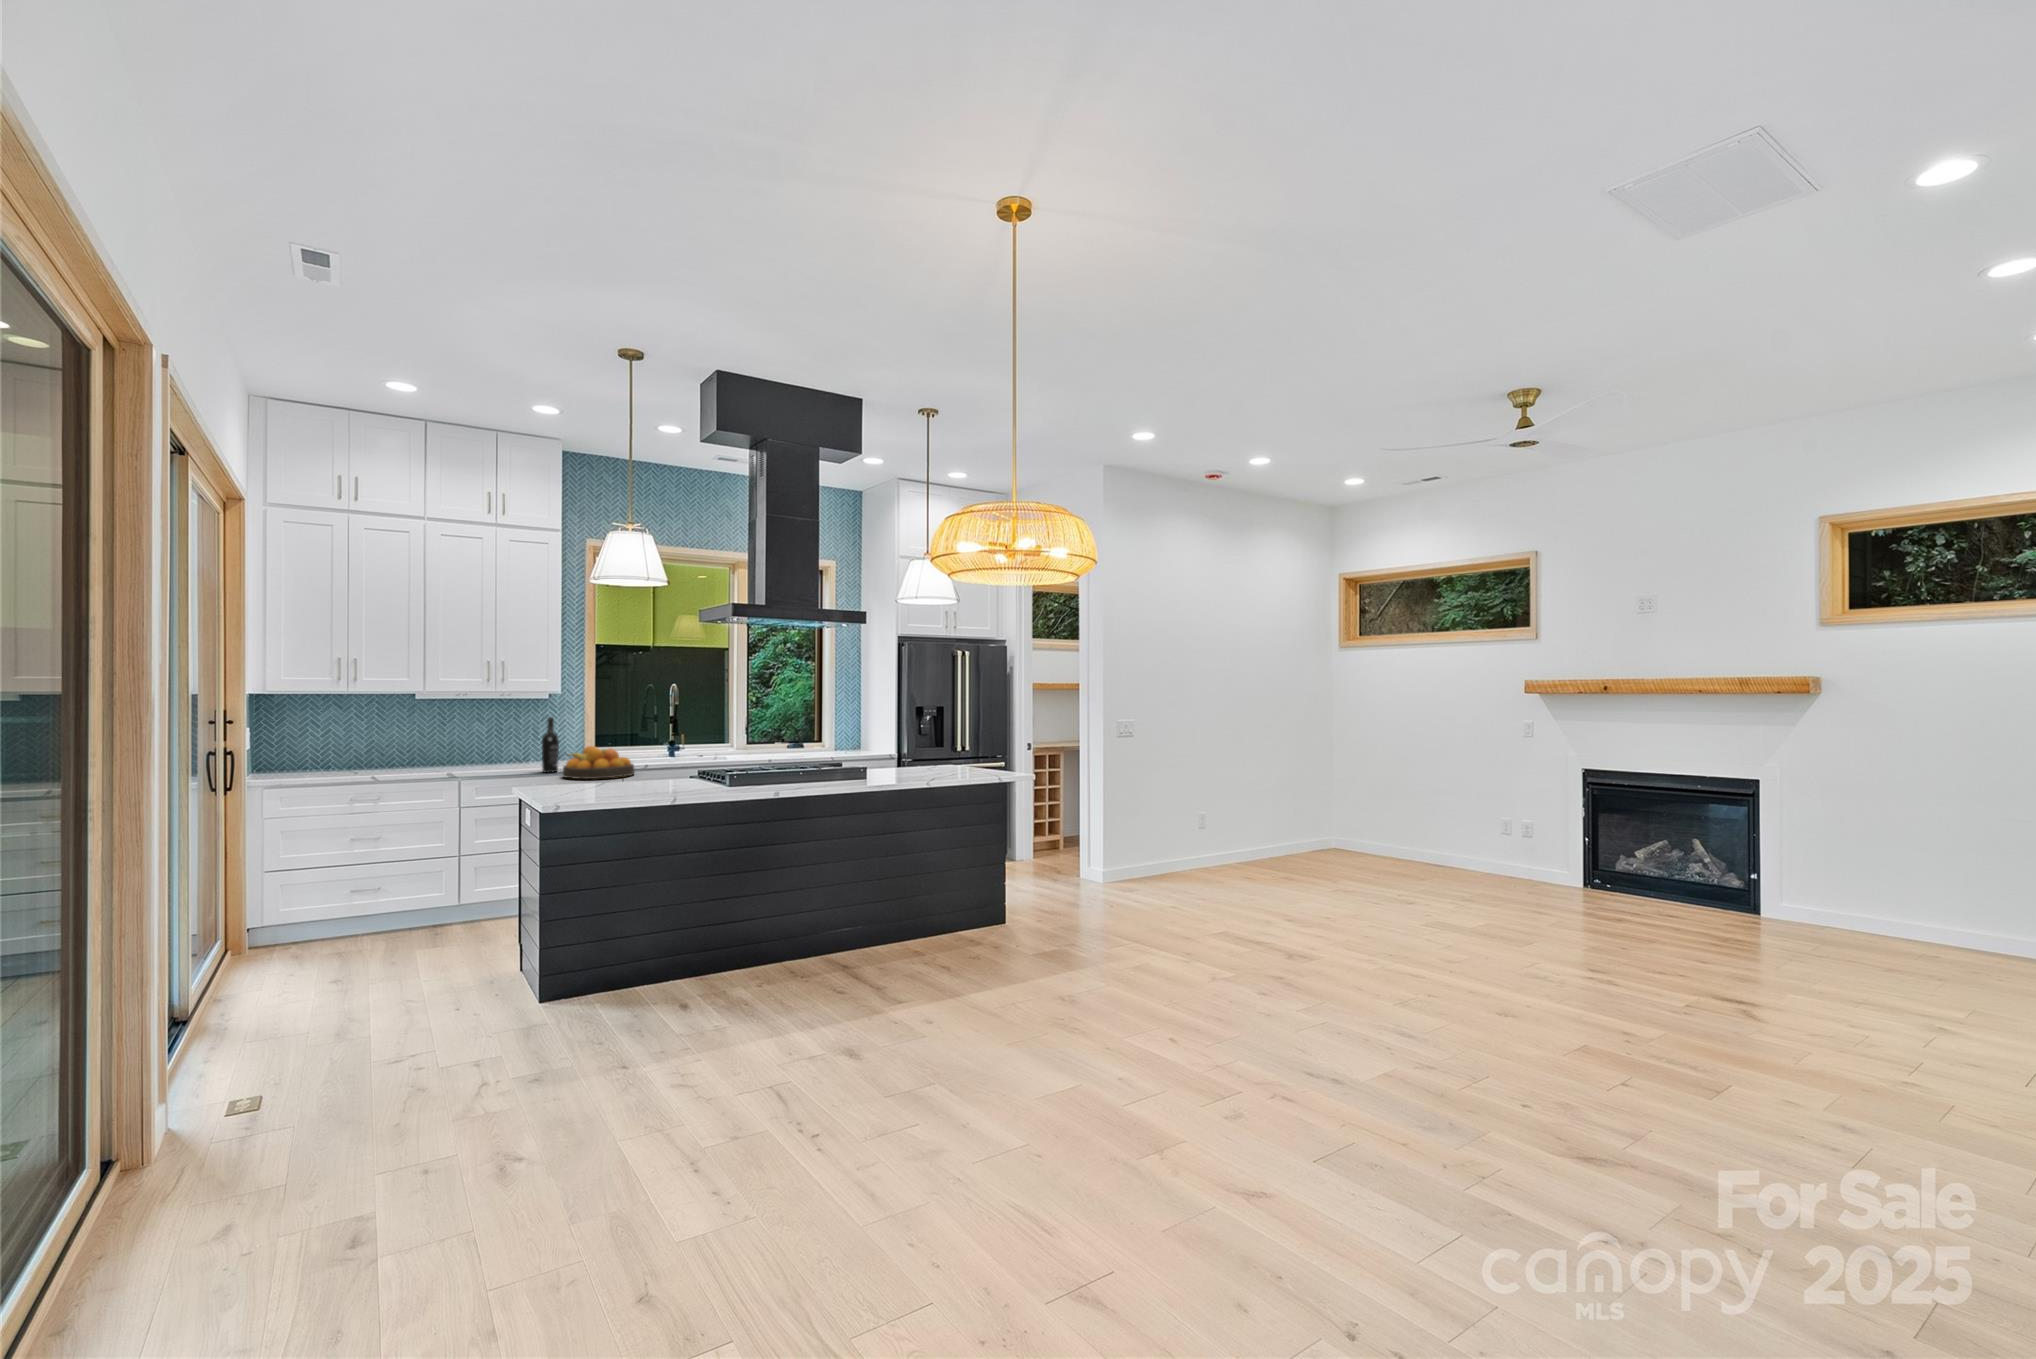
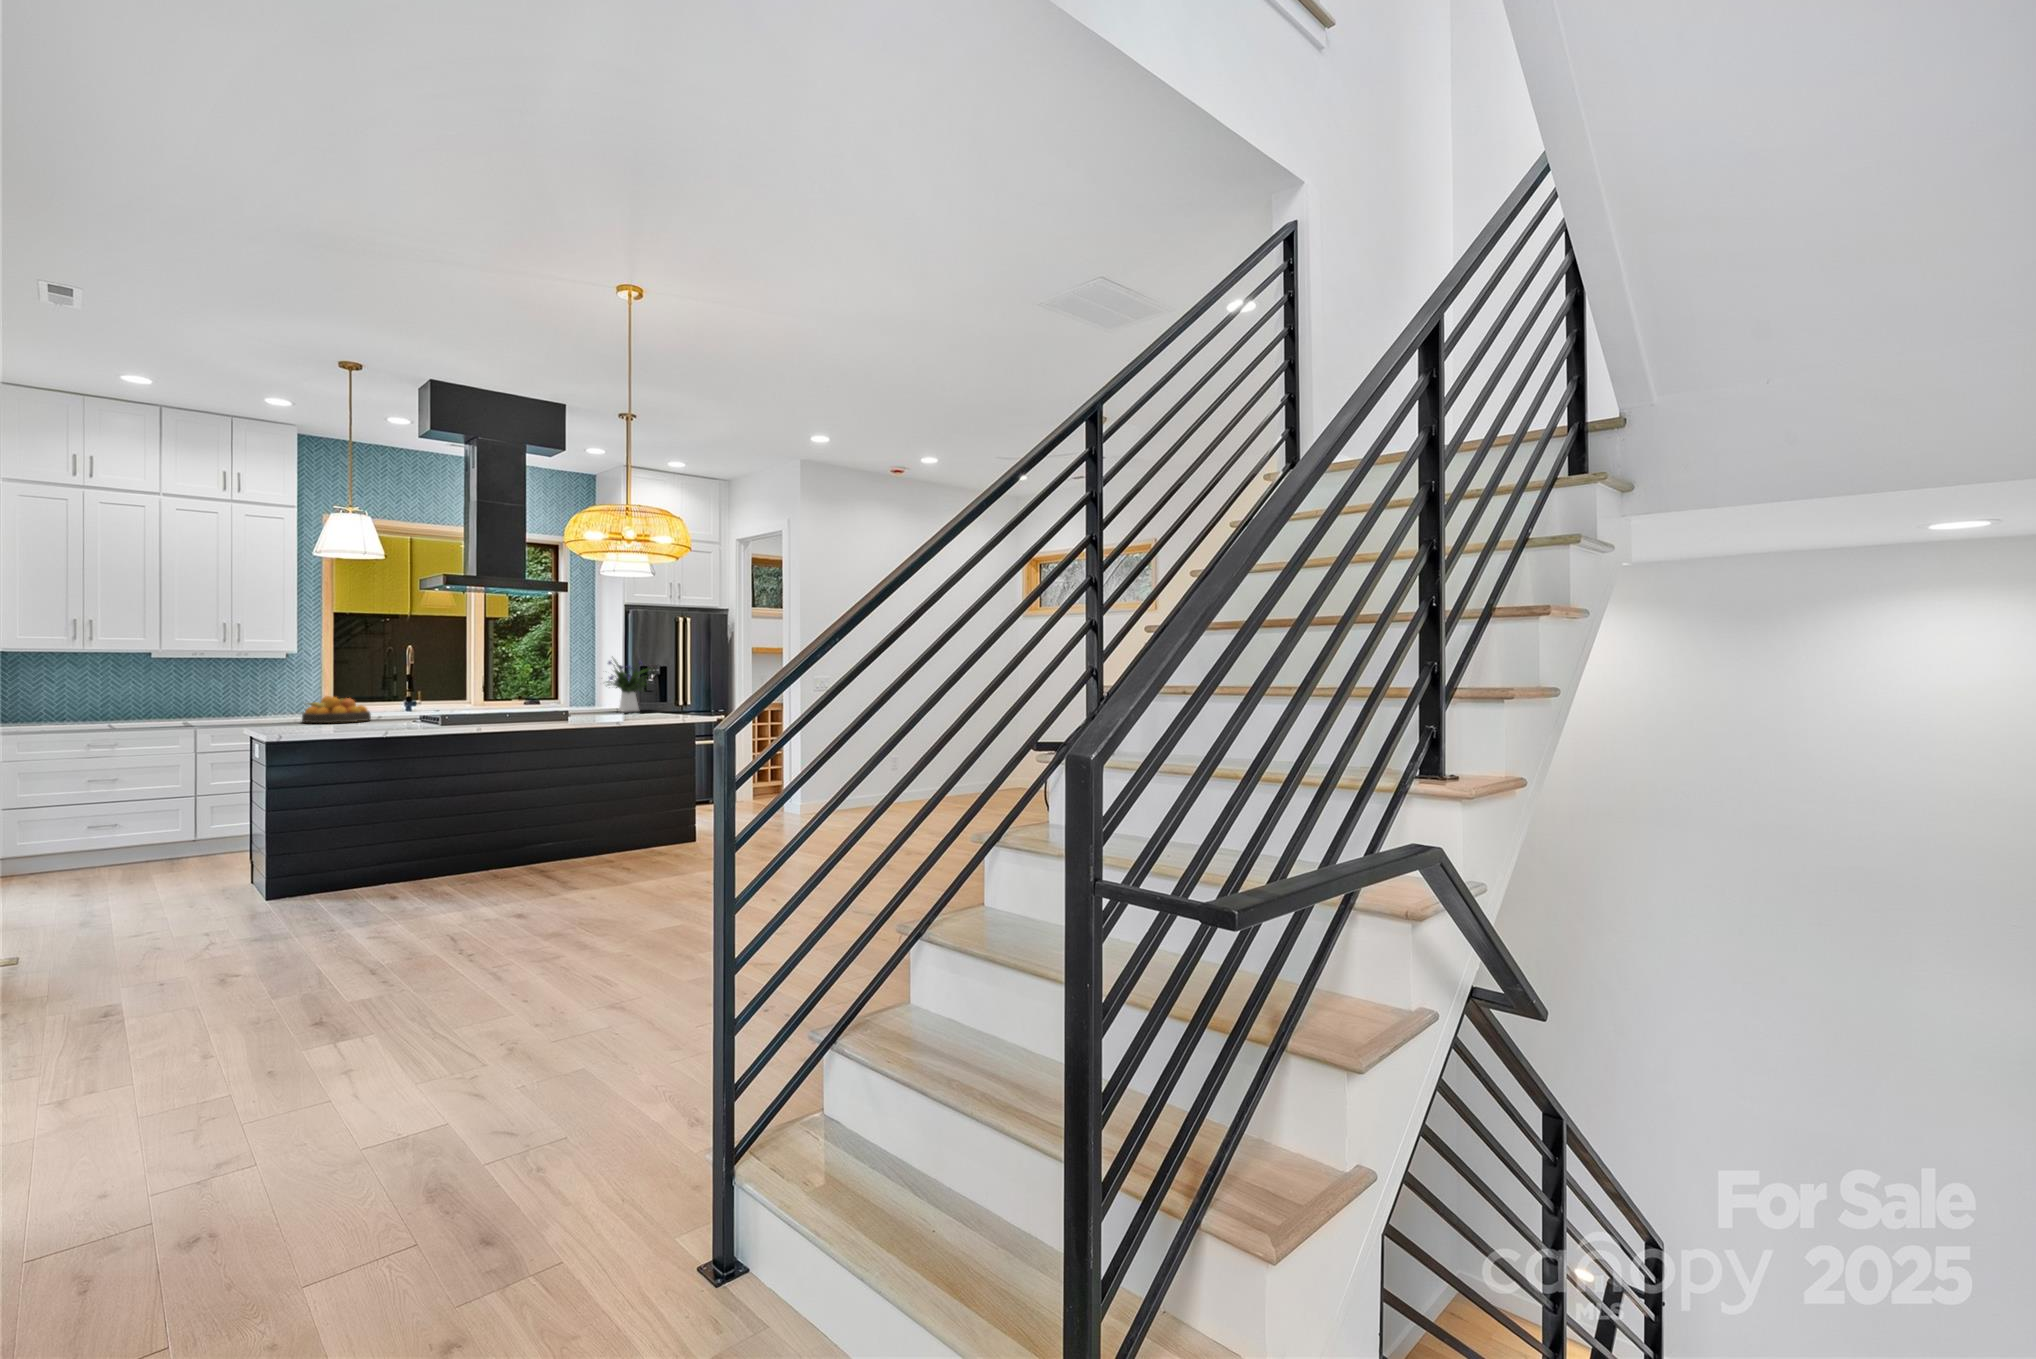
flower arrangement: none [876,697,937,763] -> present [607,660,651,712]
wine bottle: present [542,717,559,773] -> none [280,672,297,720]

